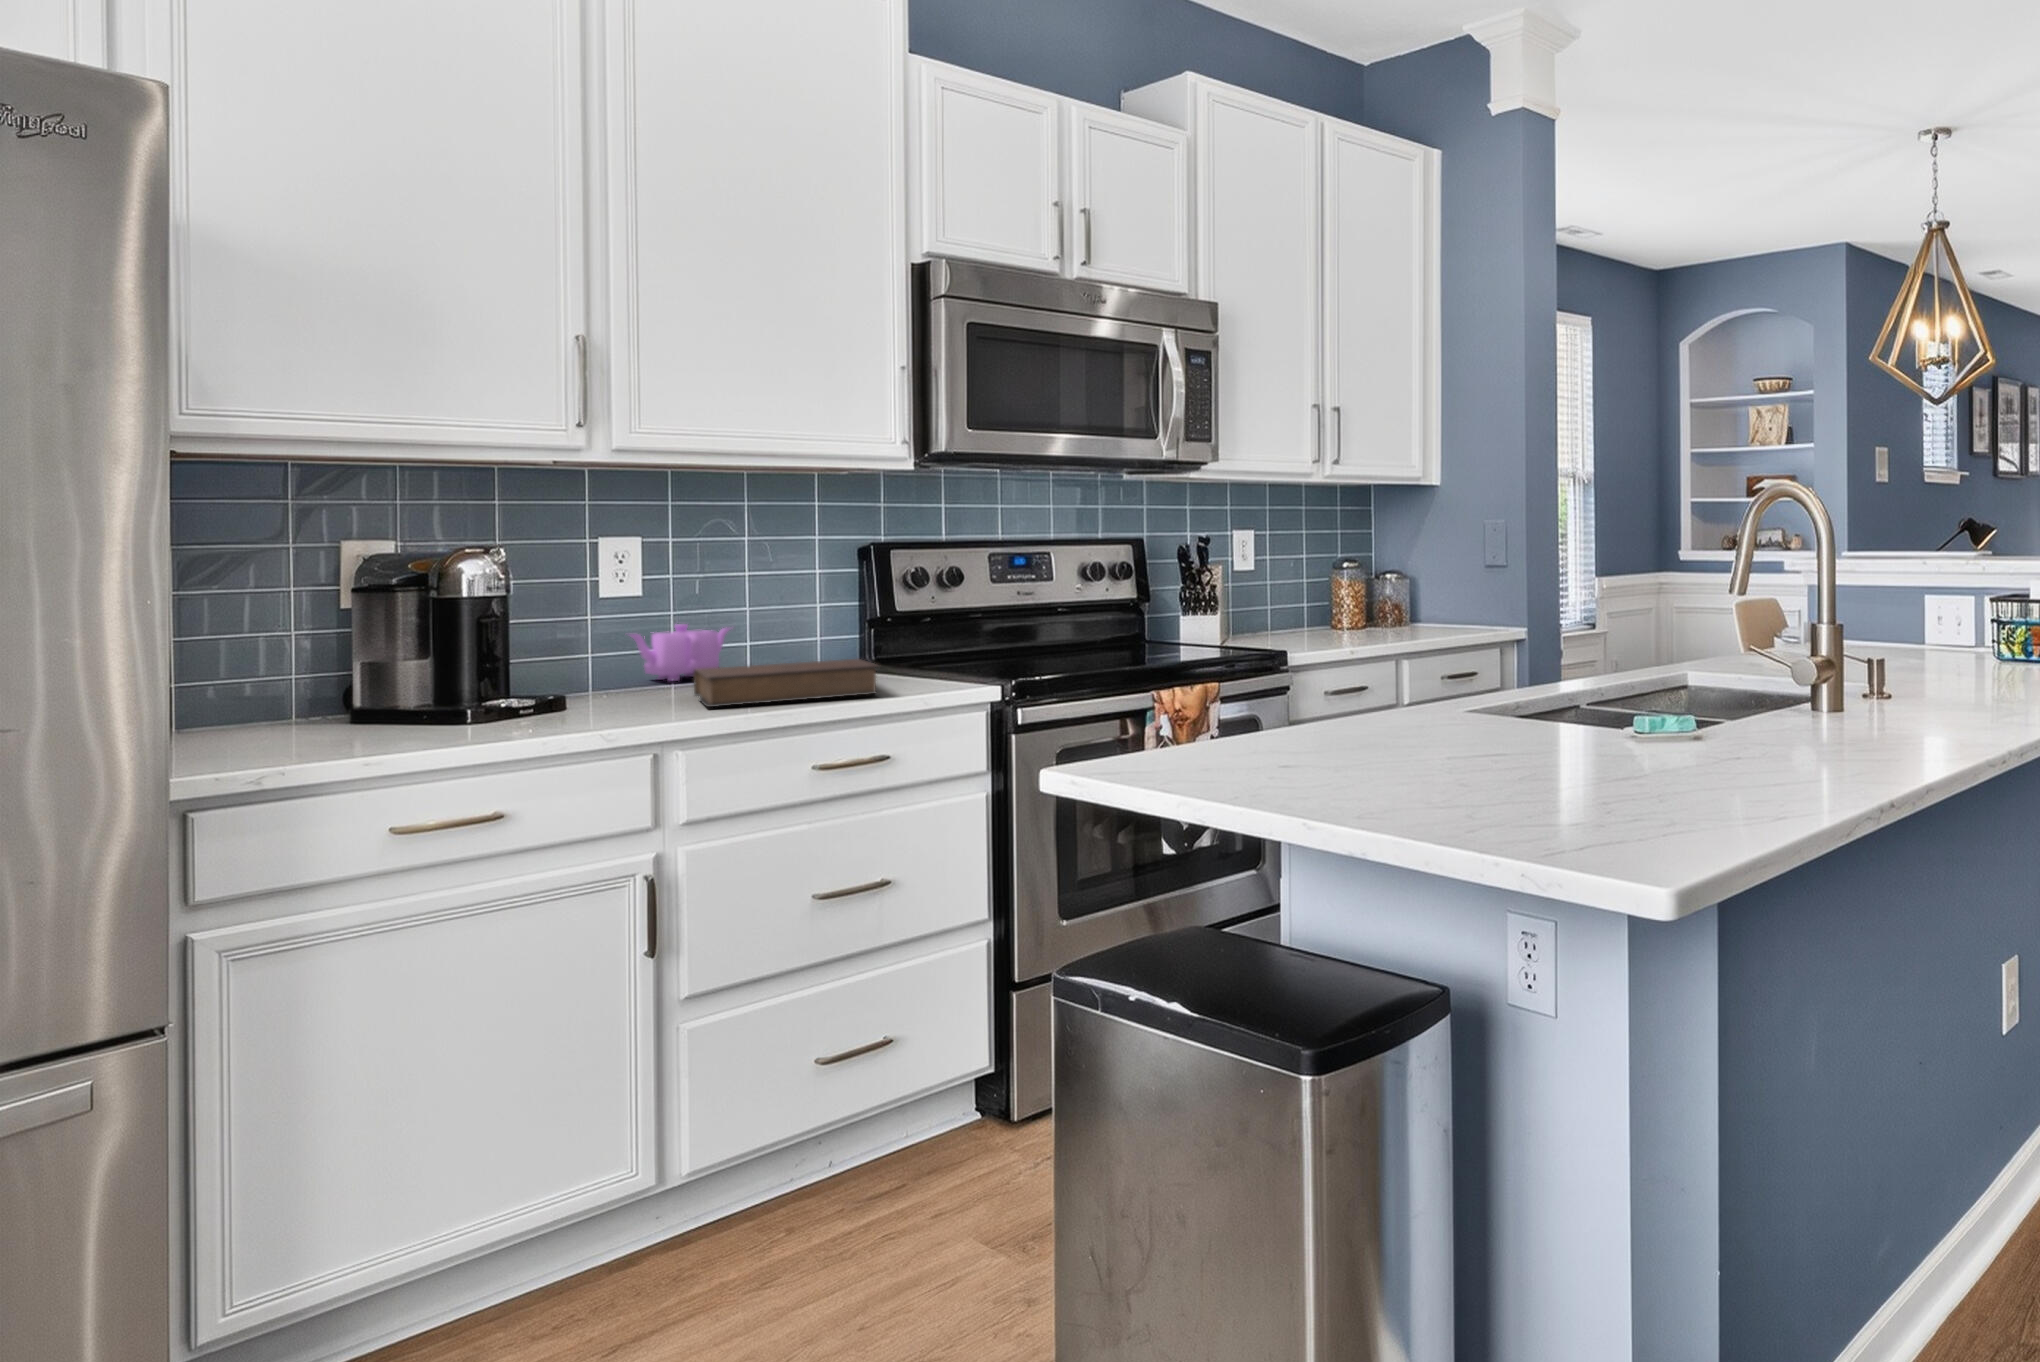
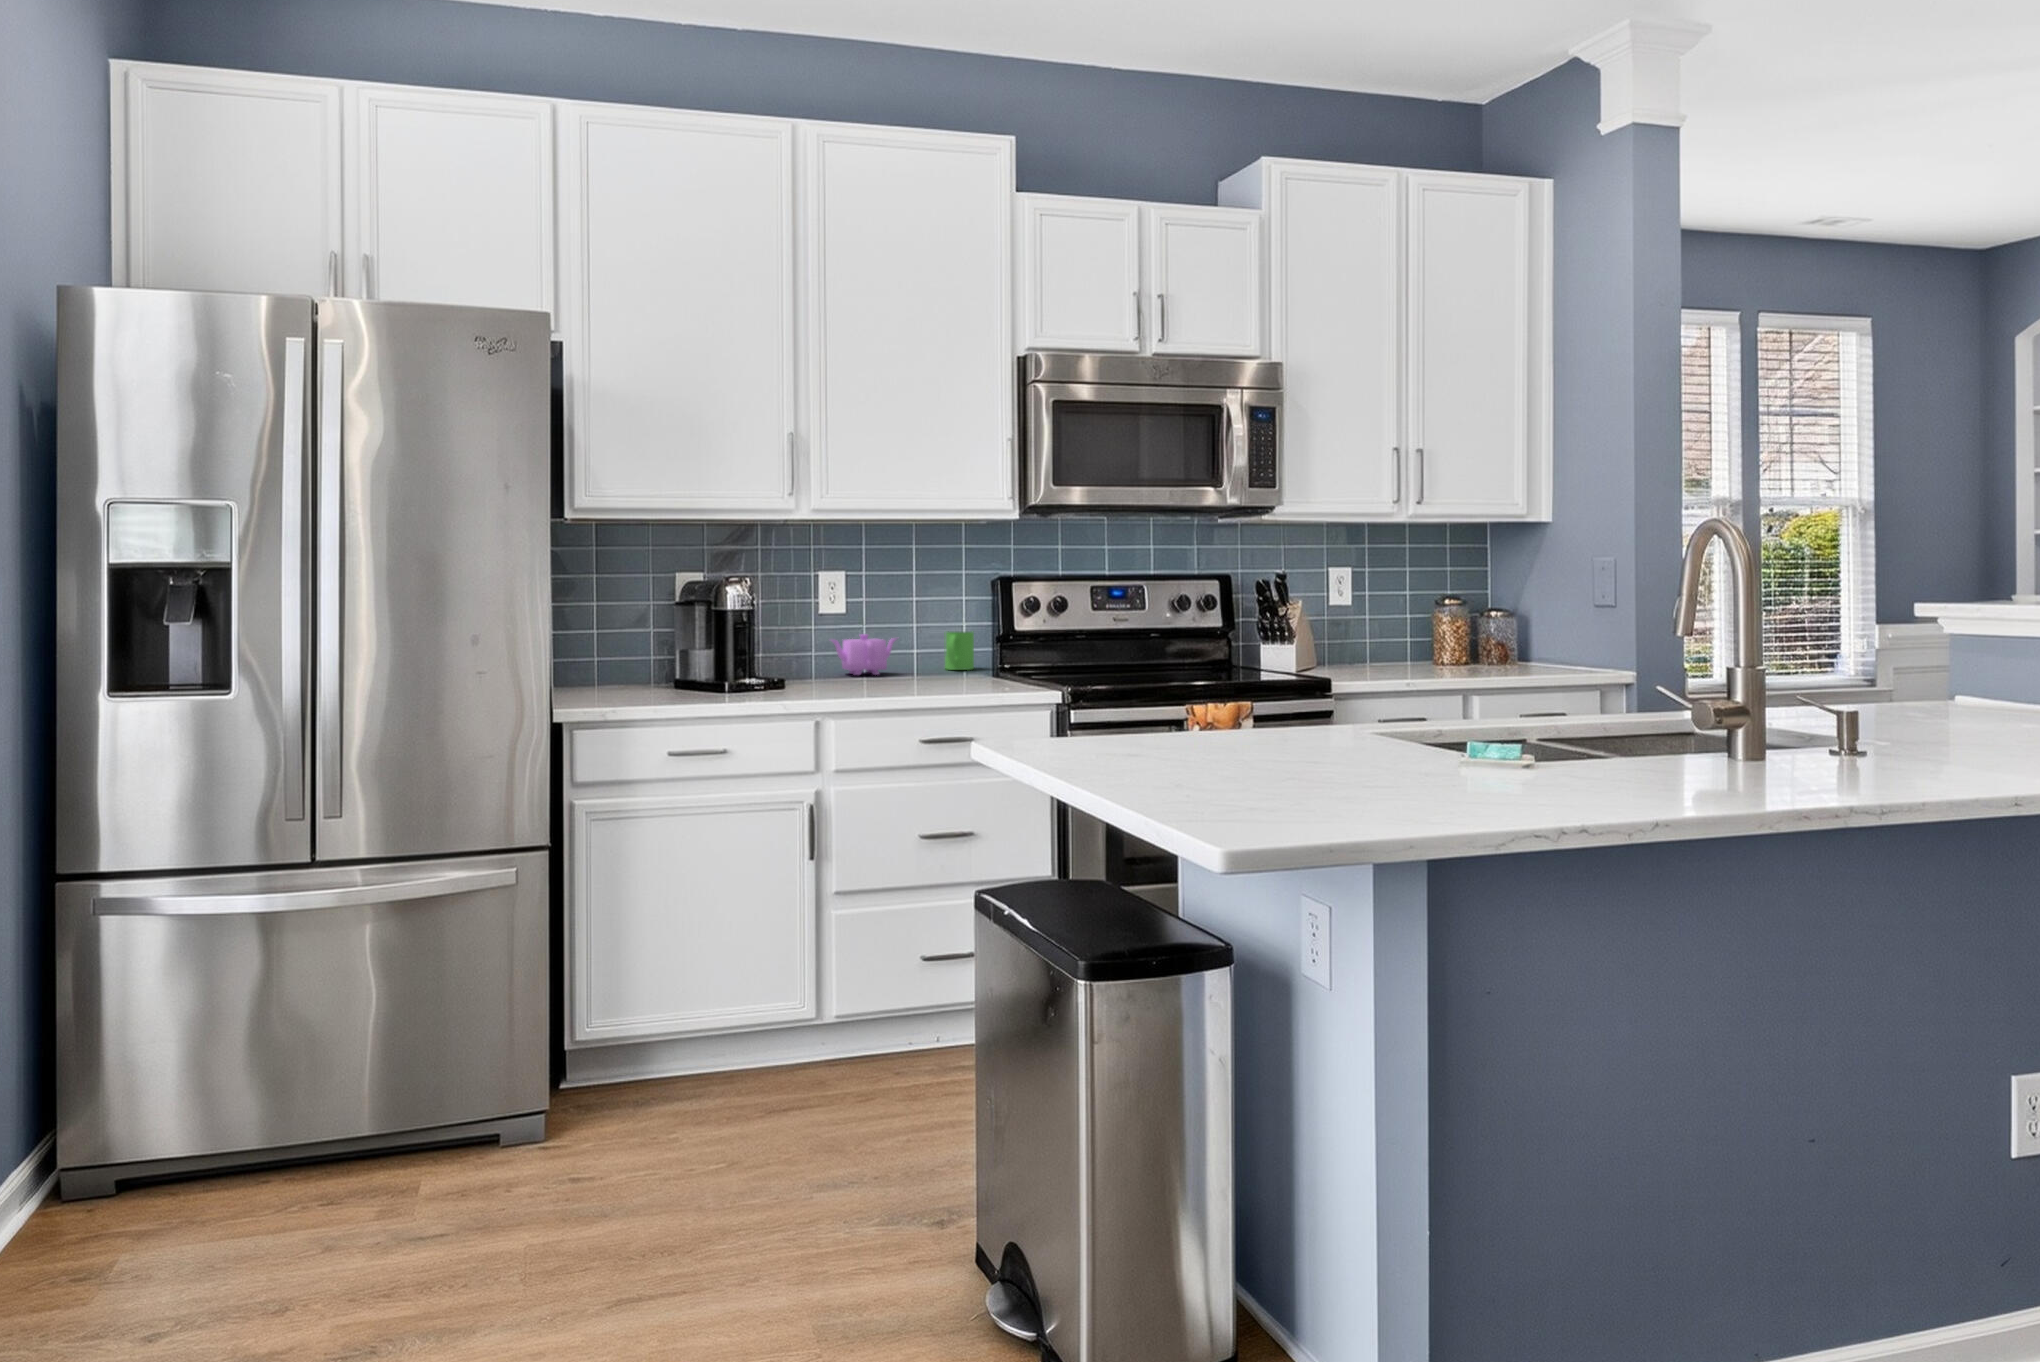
mug: none [794,614,837,665] -> present [944,632,974,670]
book: present [694,659,877,707] -> none [859,665,974,693]

